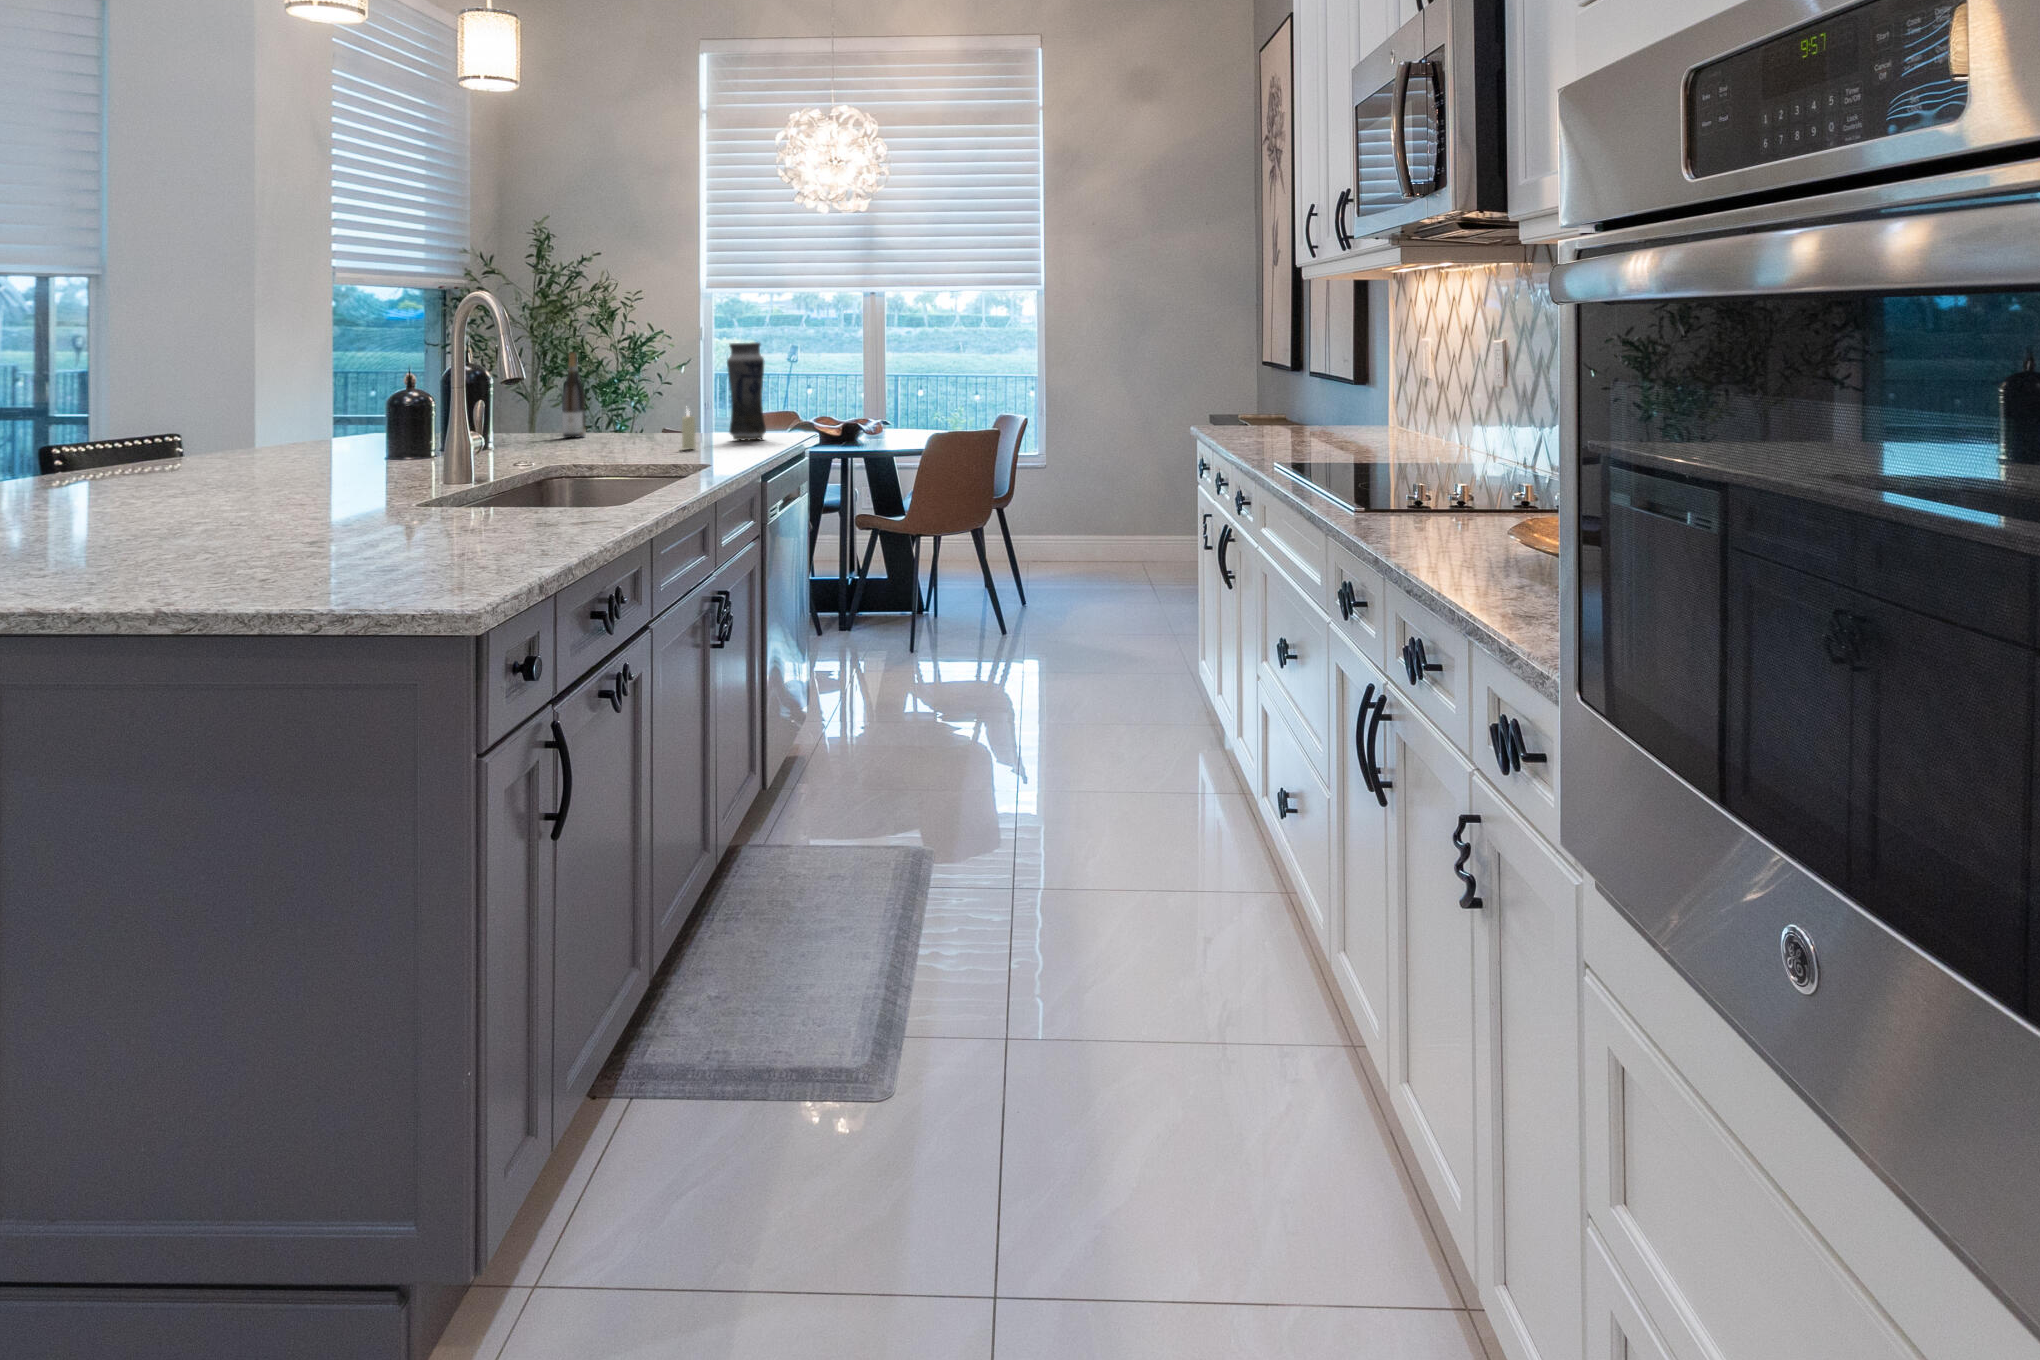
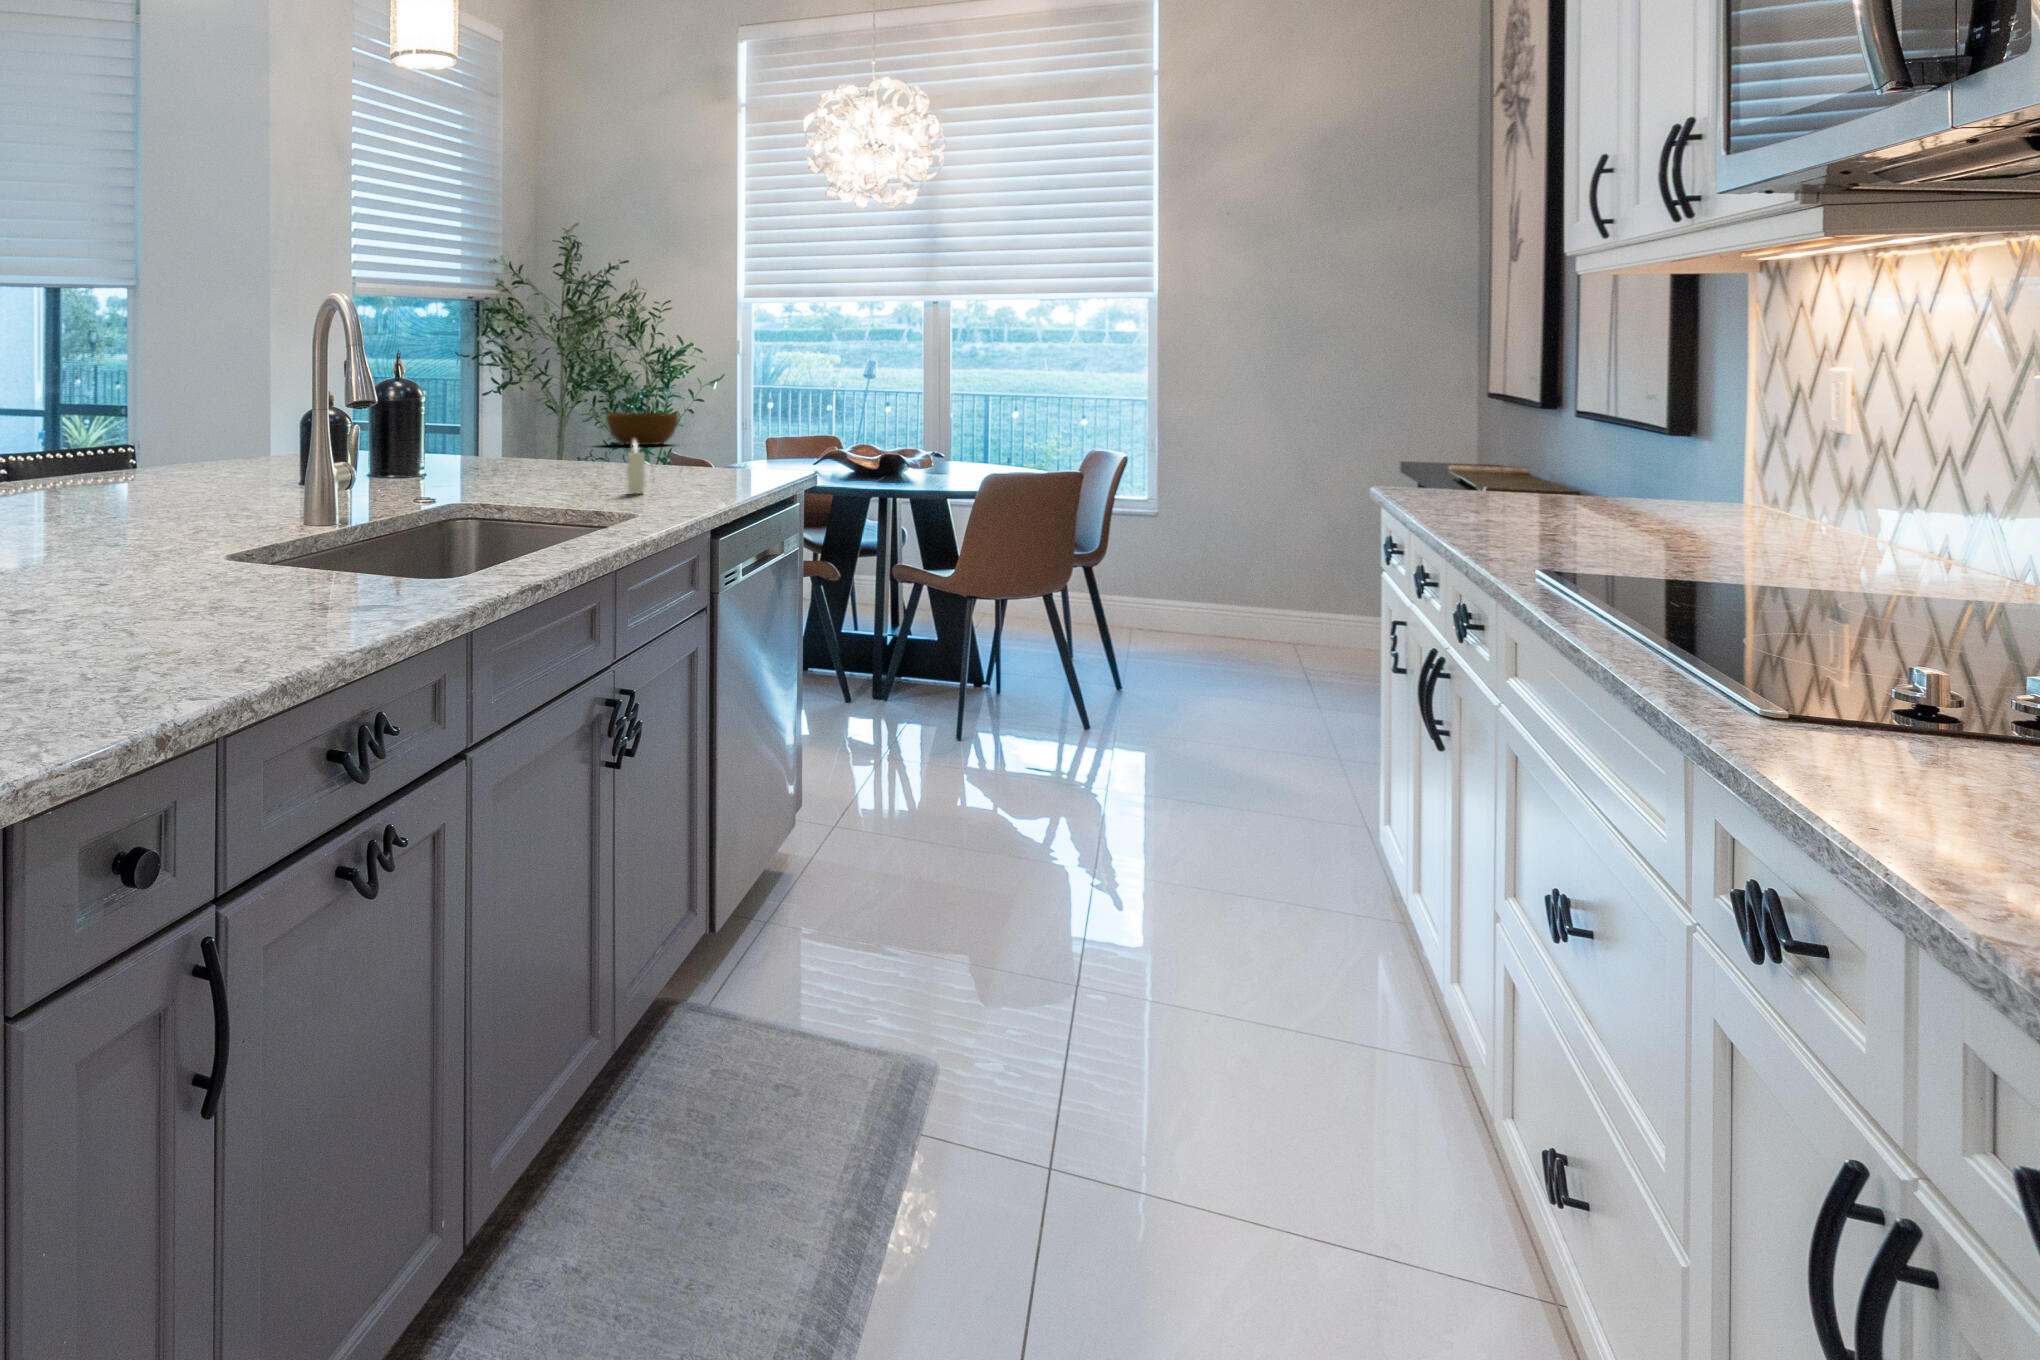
vase: present [727,342,766,440] -> none [704,360,751,482]
wine bottle: present [562,352,586,438] -> none [543,368,568,465]
bowl: none [589,394,657,423] -> present [606,413,679,445]

